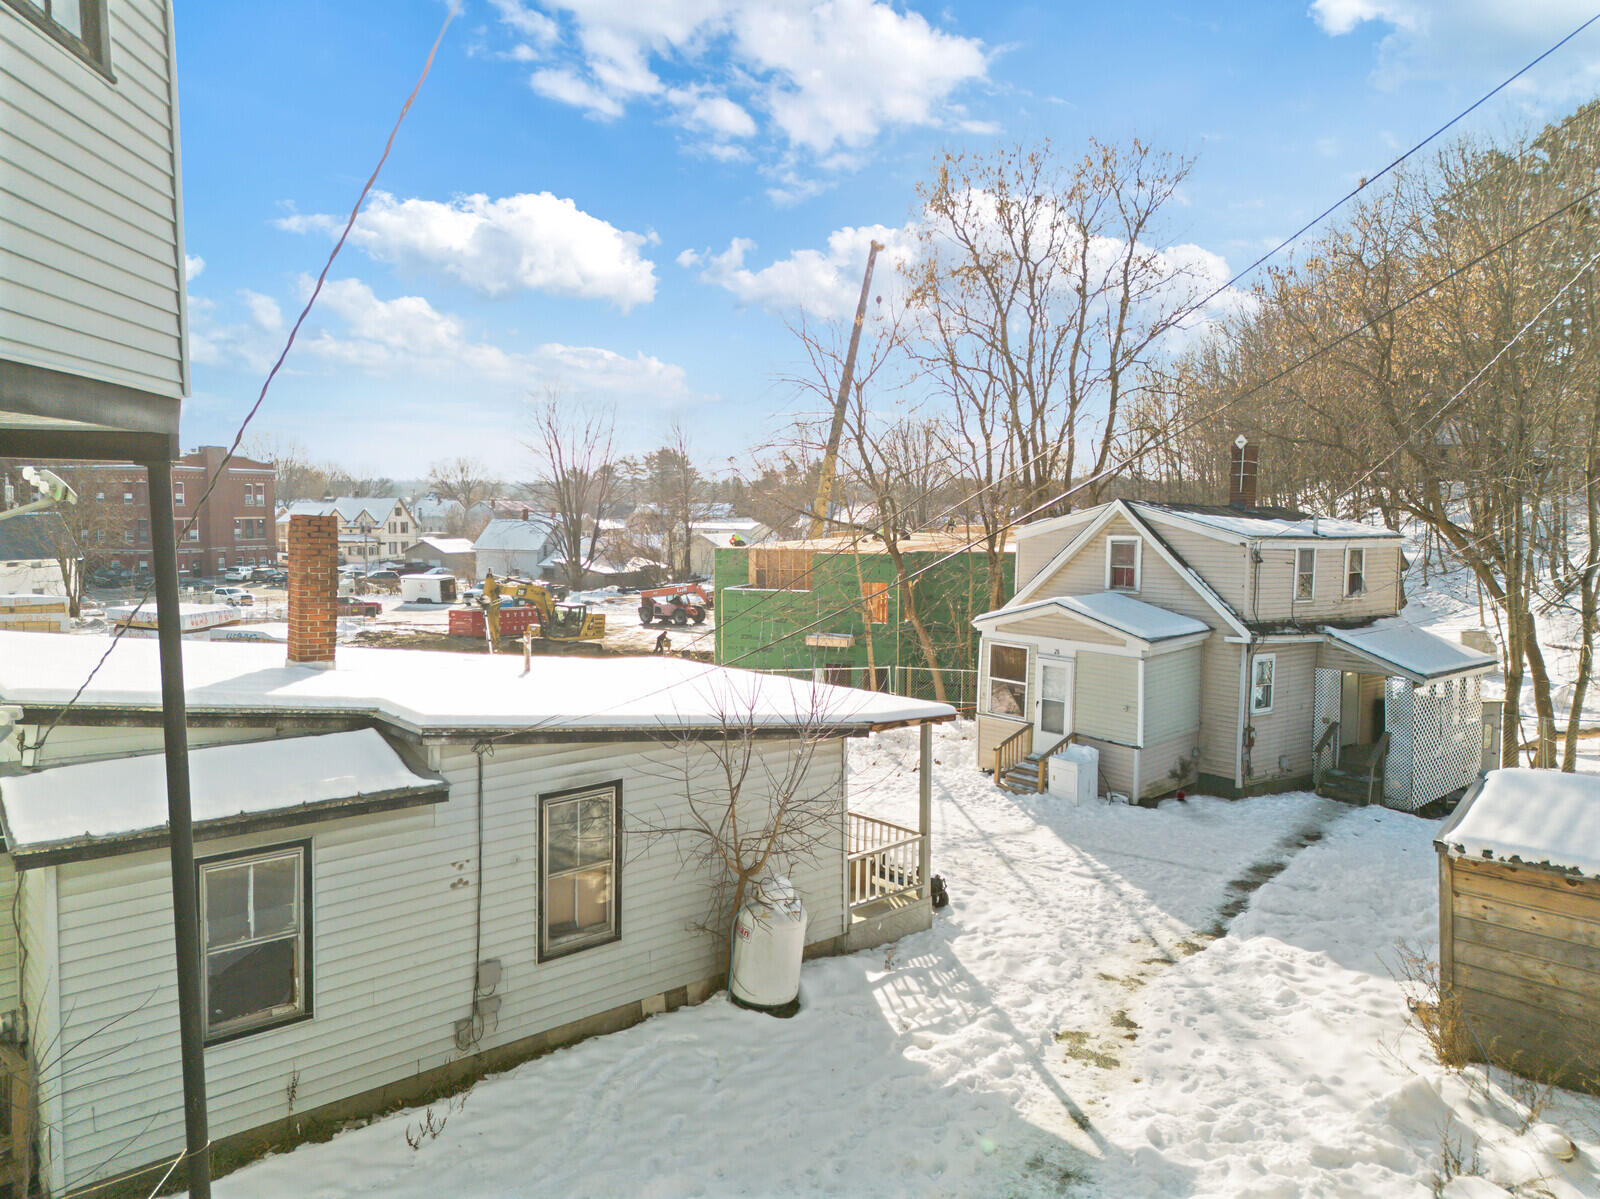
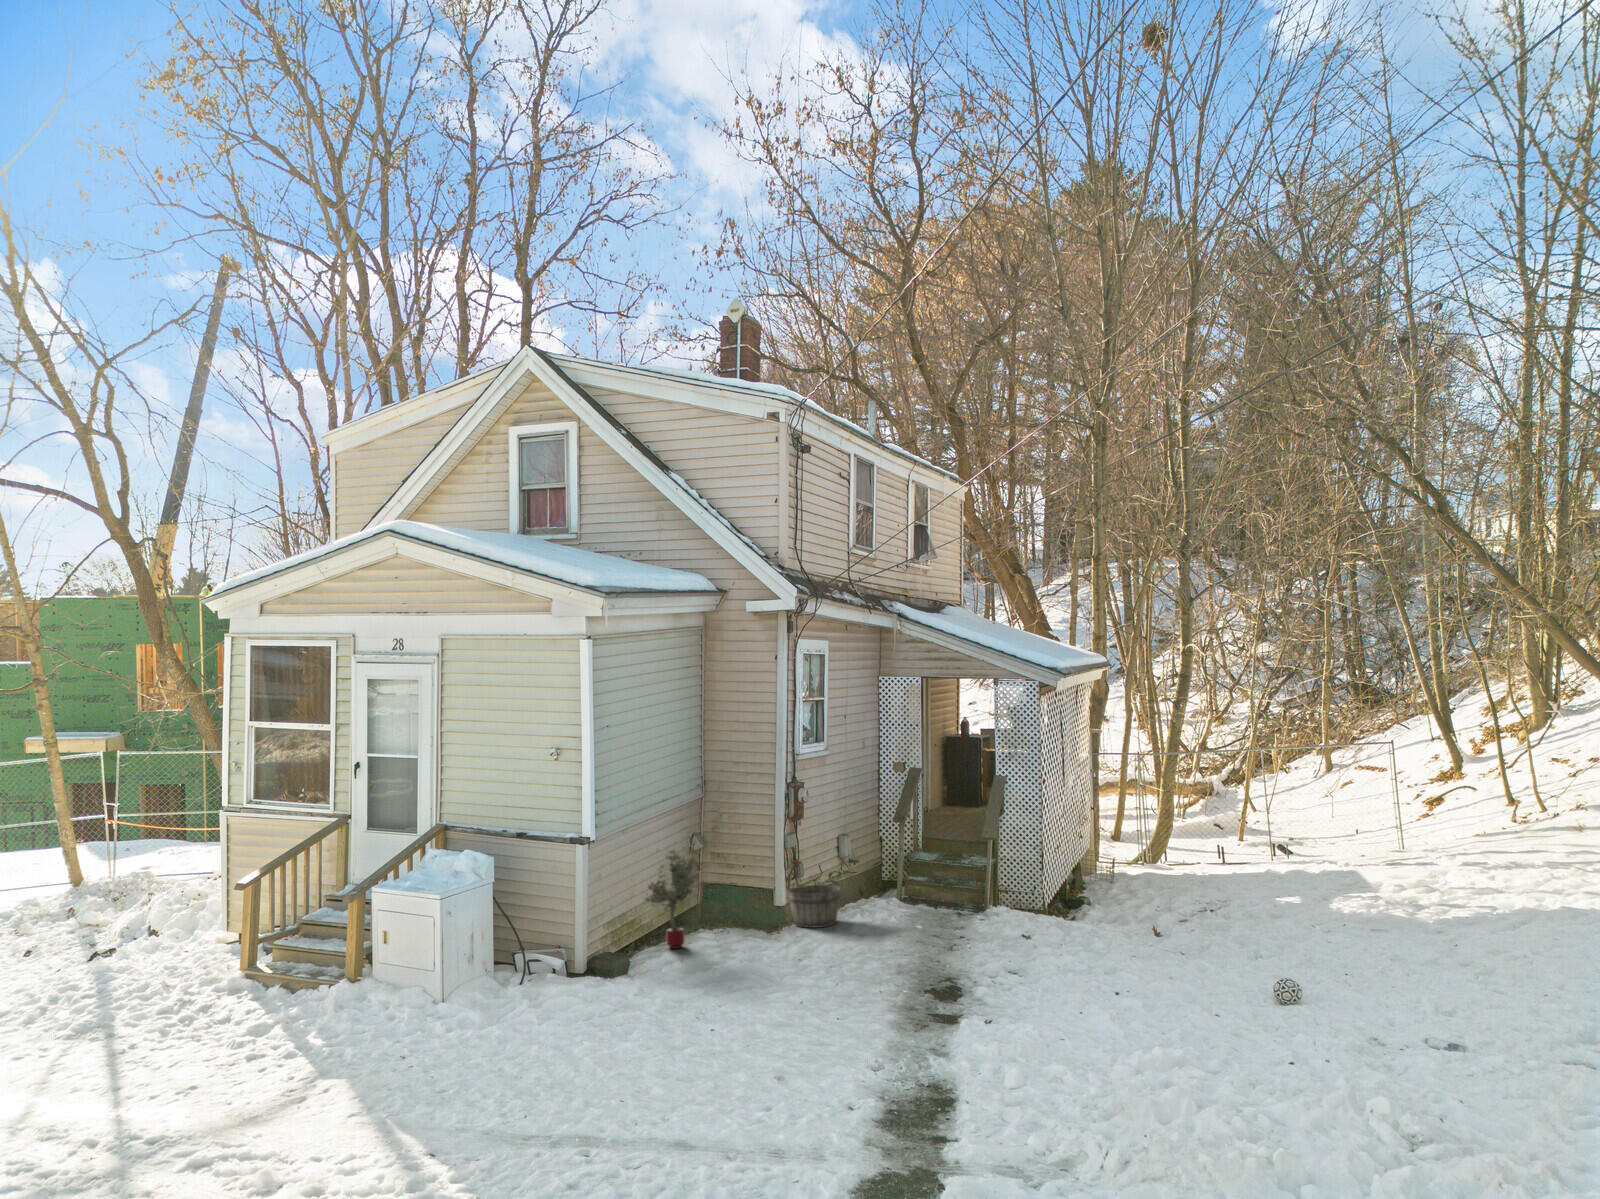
wooden bucket: none [1241,775,1271,801] -> present [787,880,841,928]

